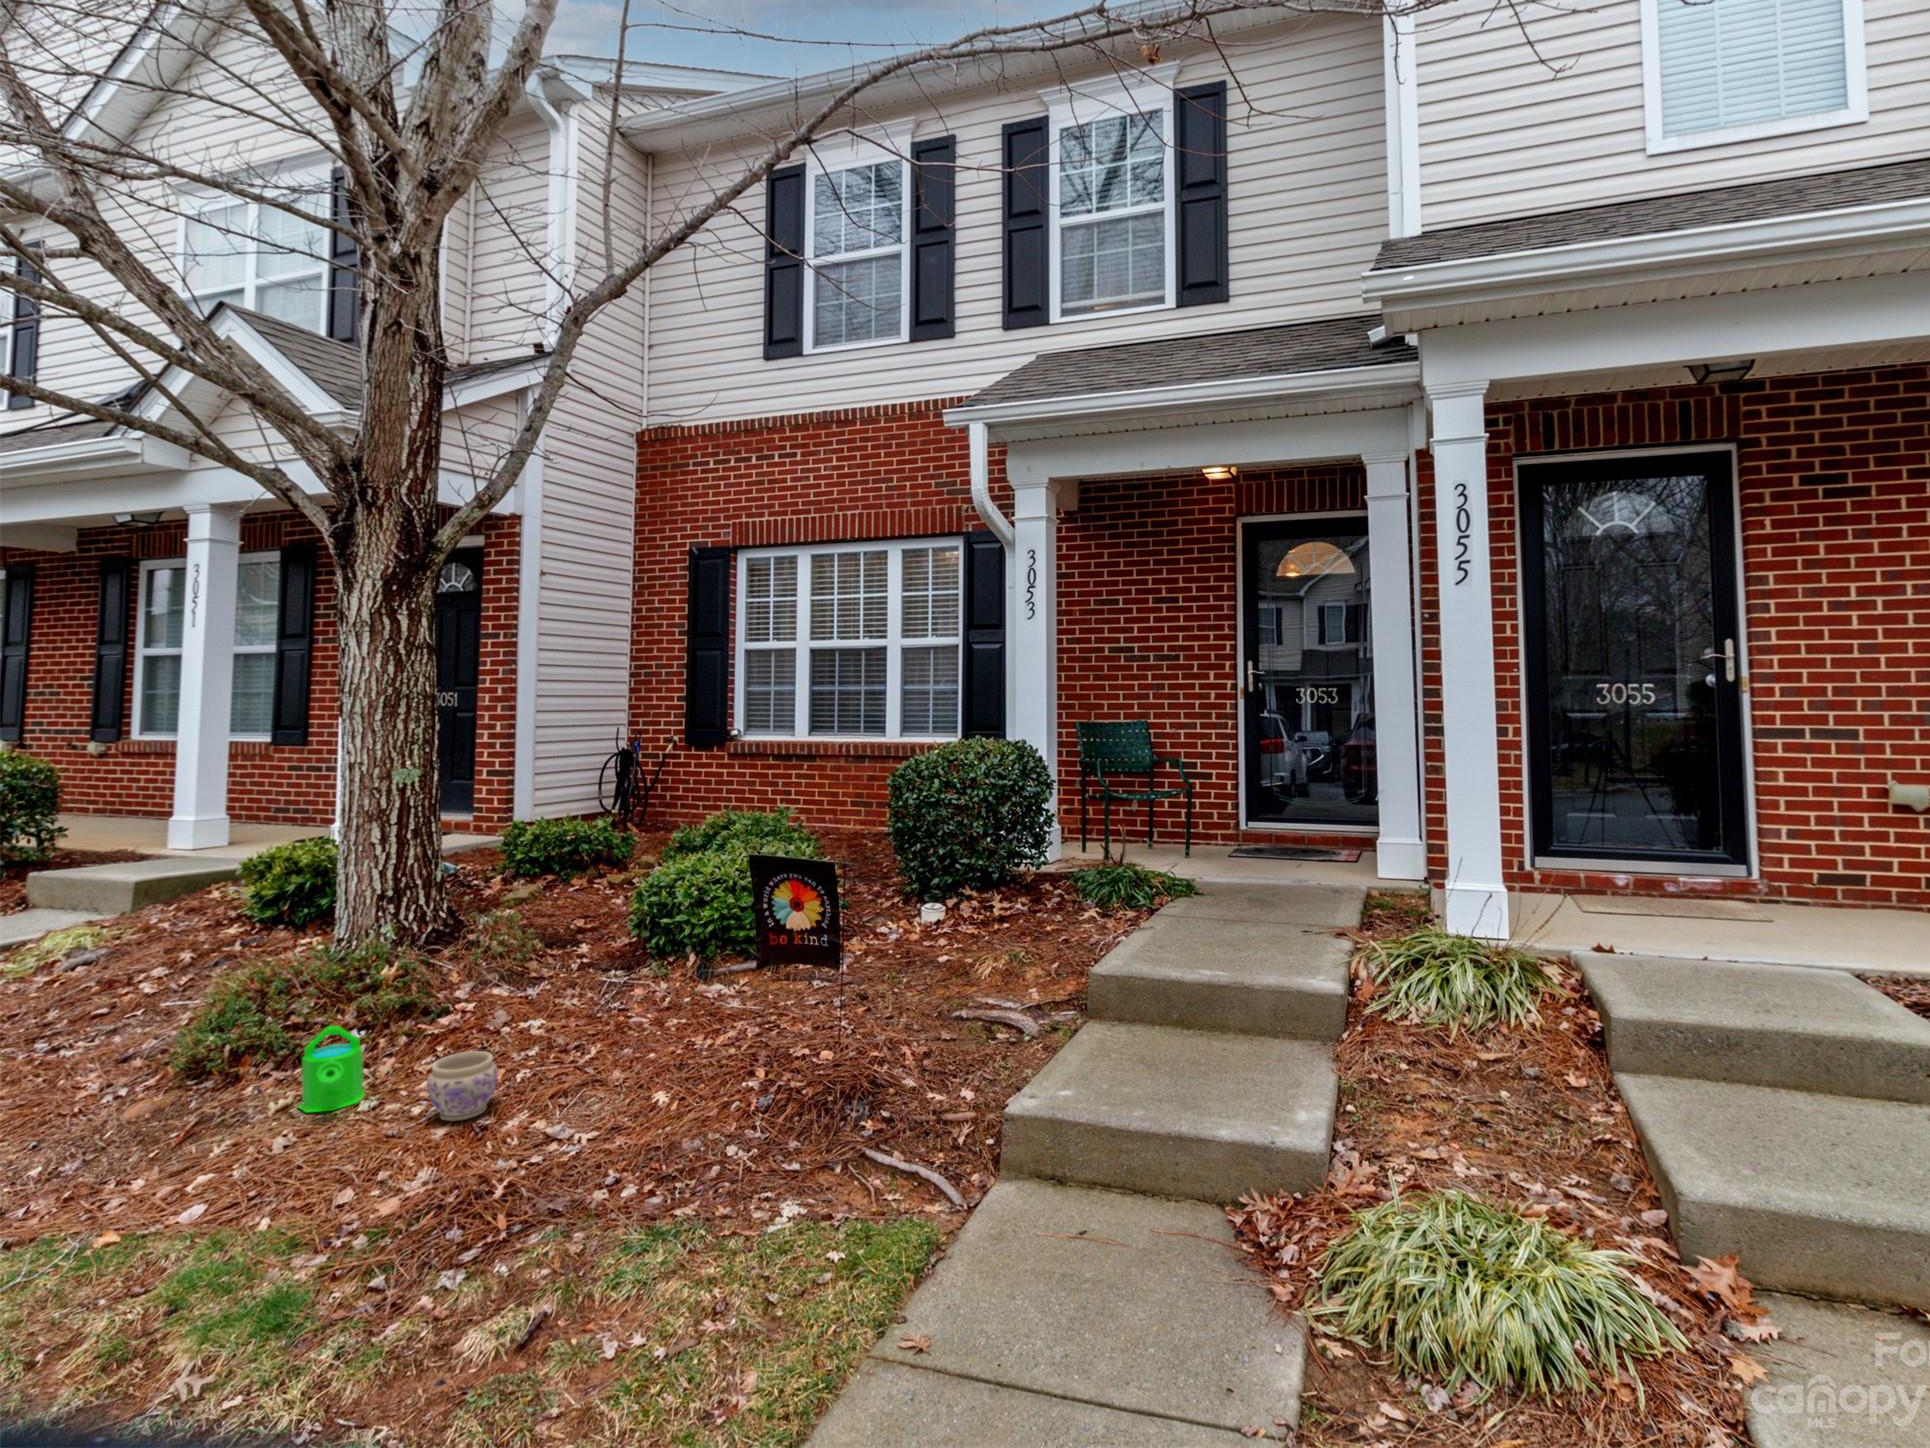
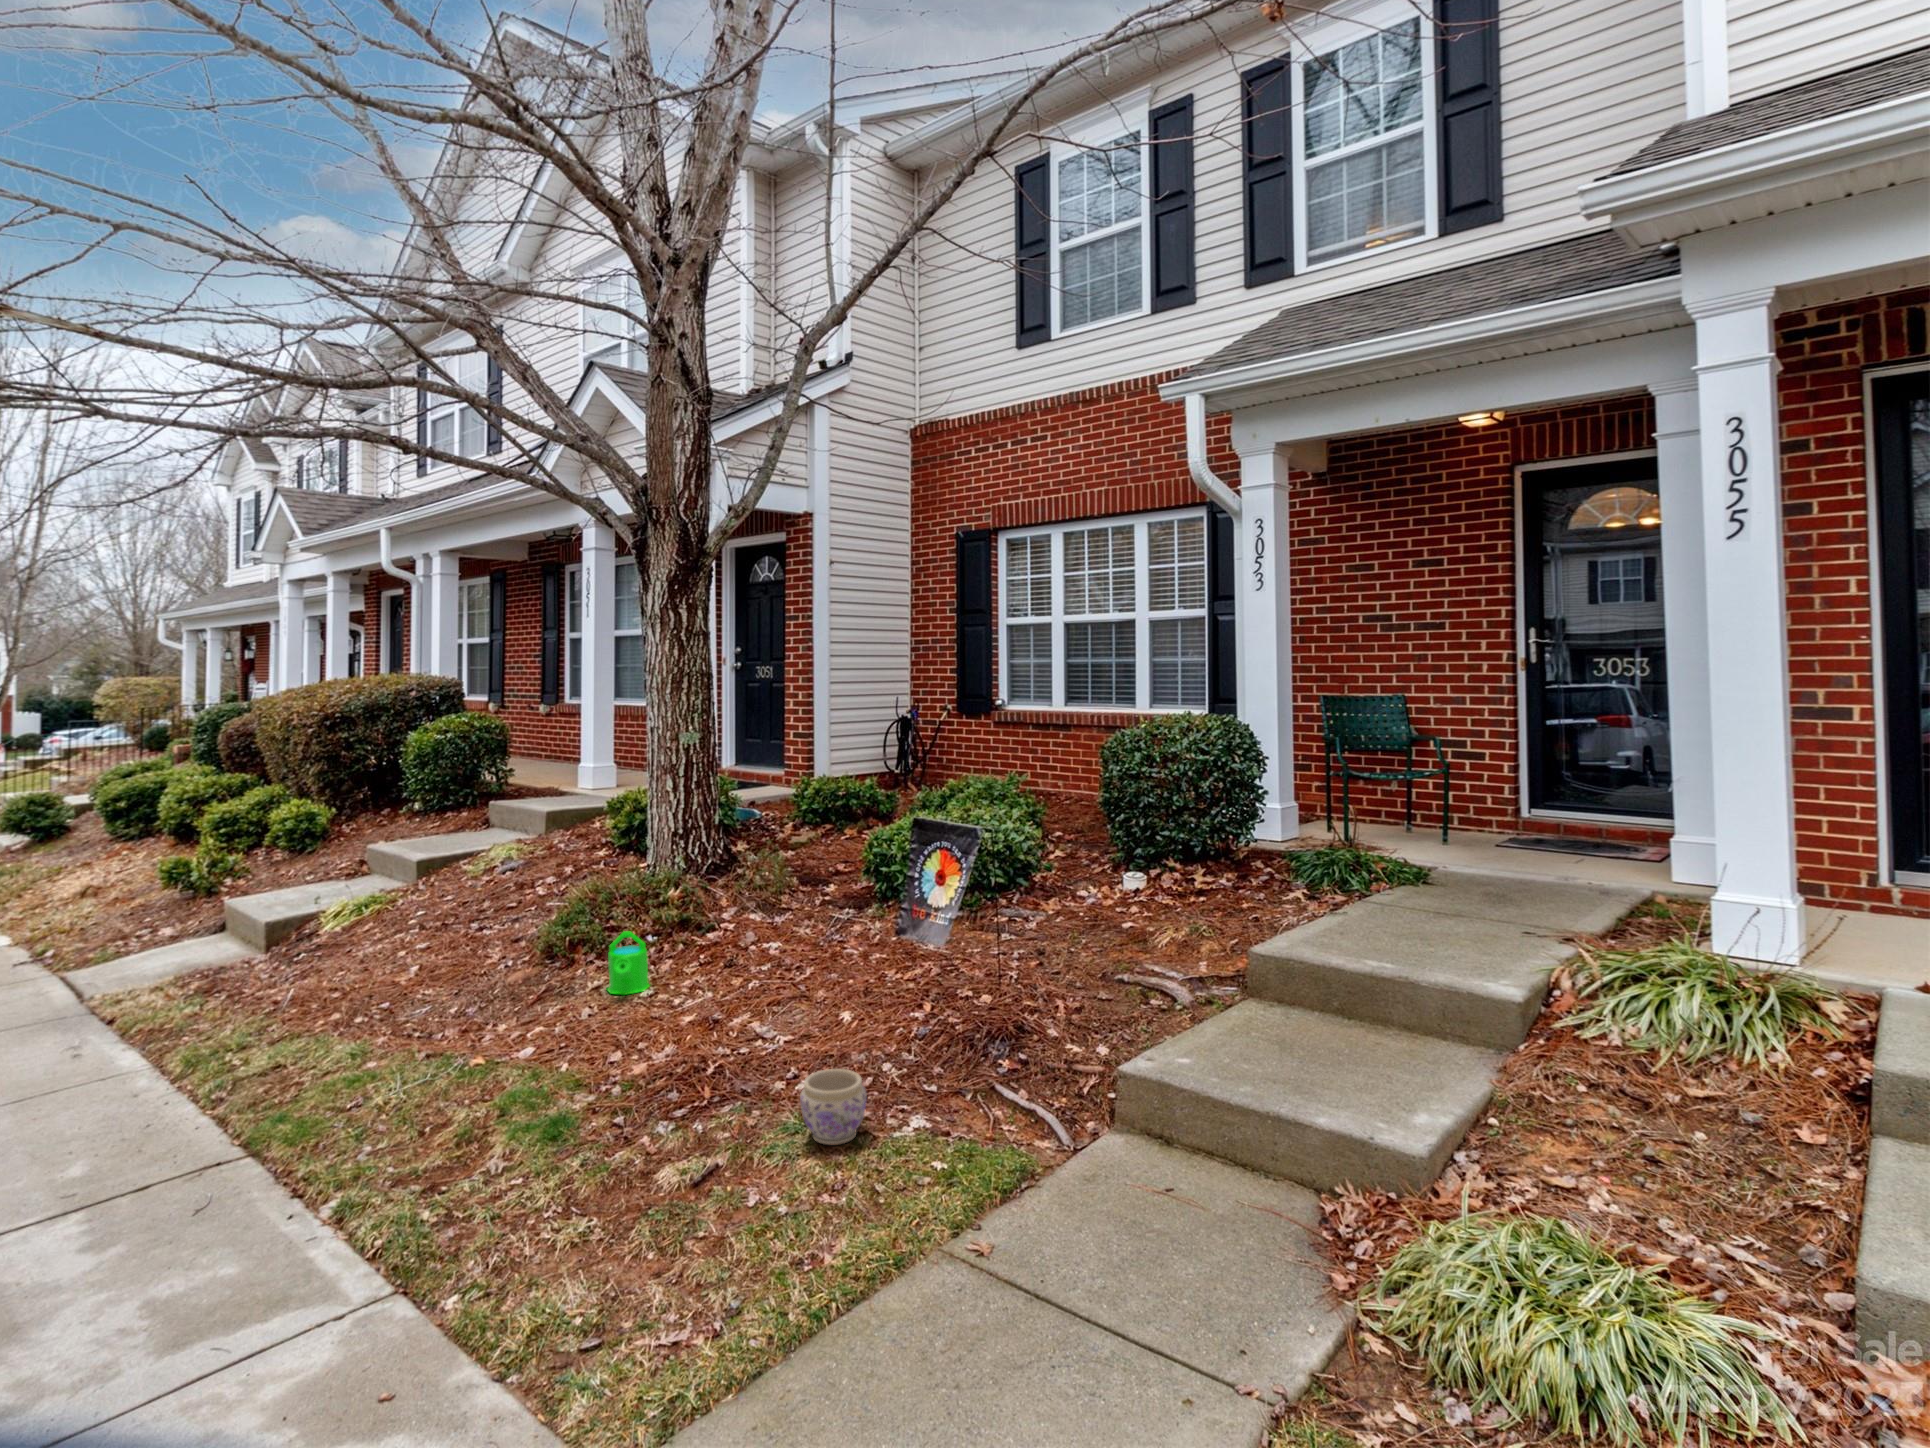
planter: present [427,1051,498,1122] -> present [800,1069,867,1145]

